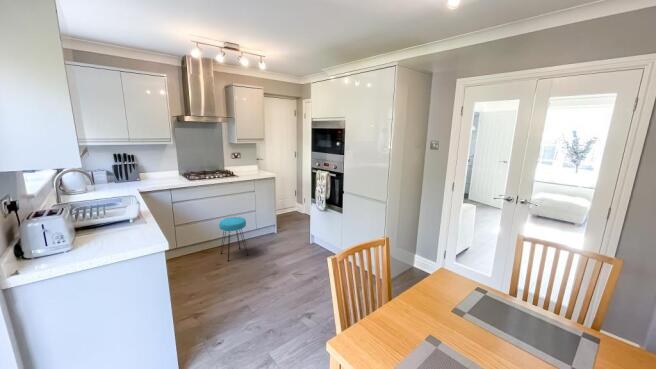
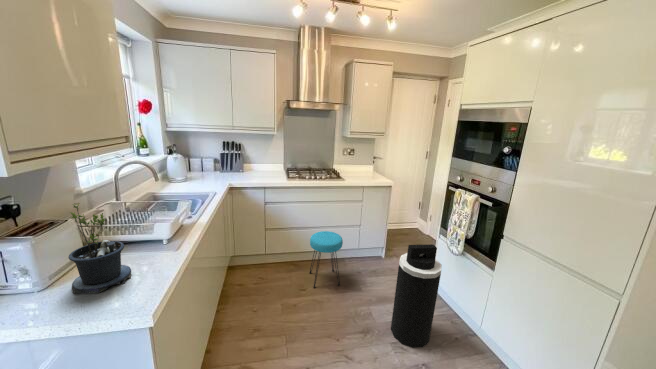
potted plant: none [89,188,130,246] -> present [68,203,131,294]
trash can: none [290,205,315,272] -> present [391,244,442,348]

